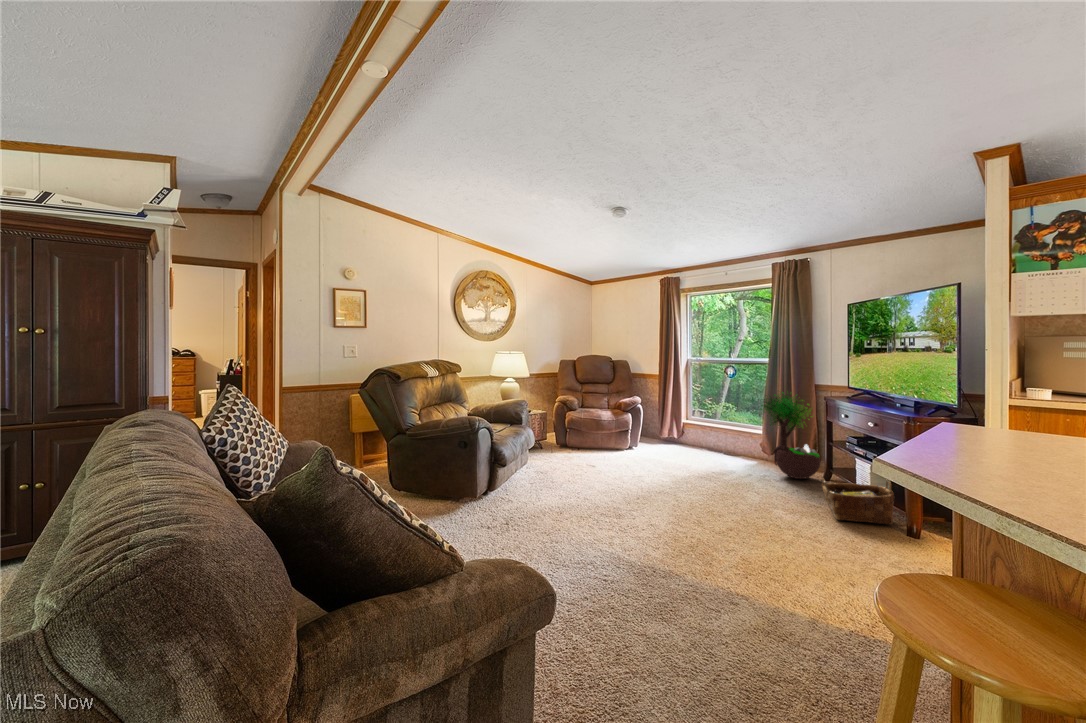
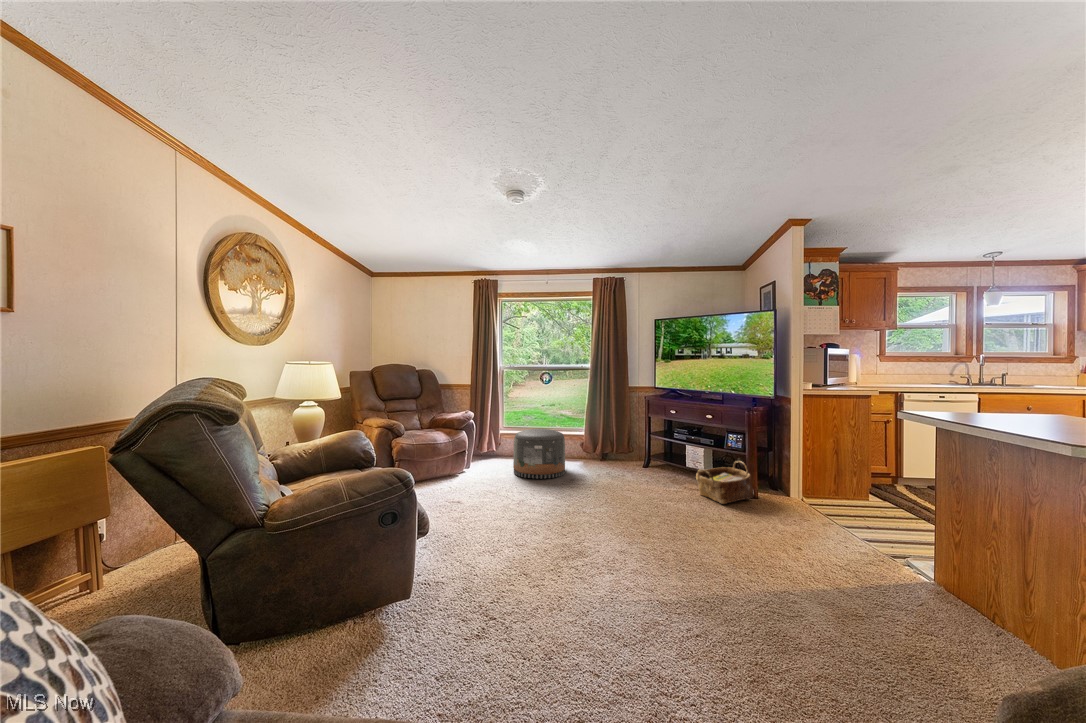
potted tree: present [760,394,821,479] -> none [597,389,651,471]
pouf: none [667,420,721,468] -> present [513,429,565,479]

